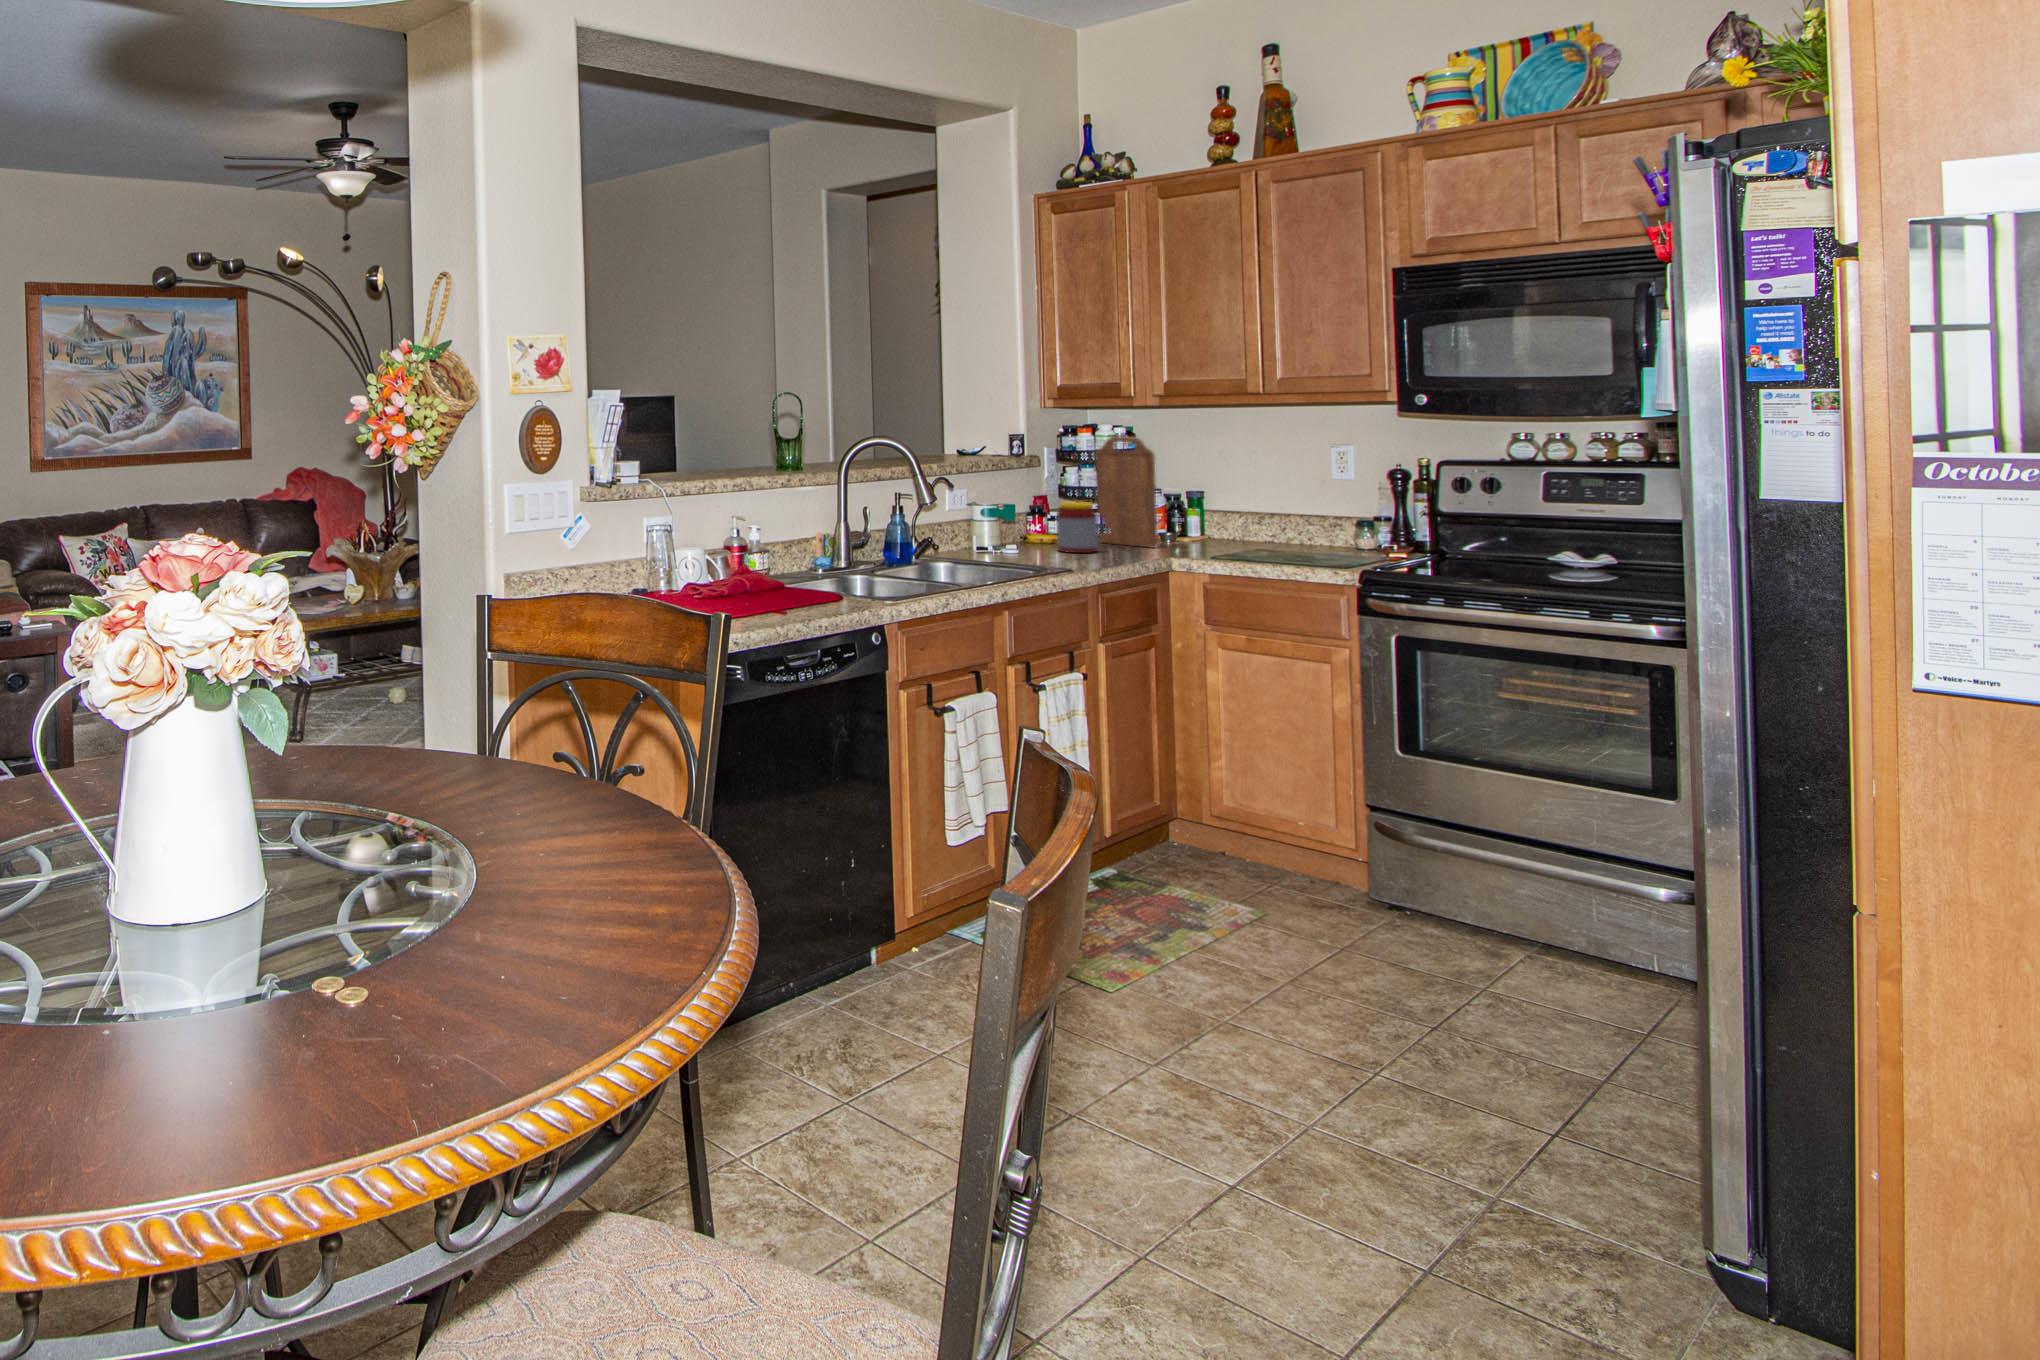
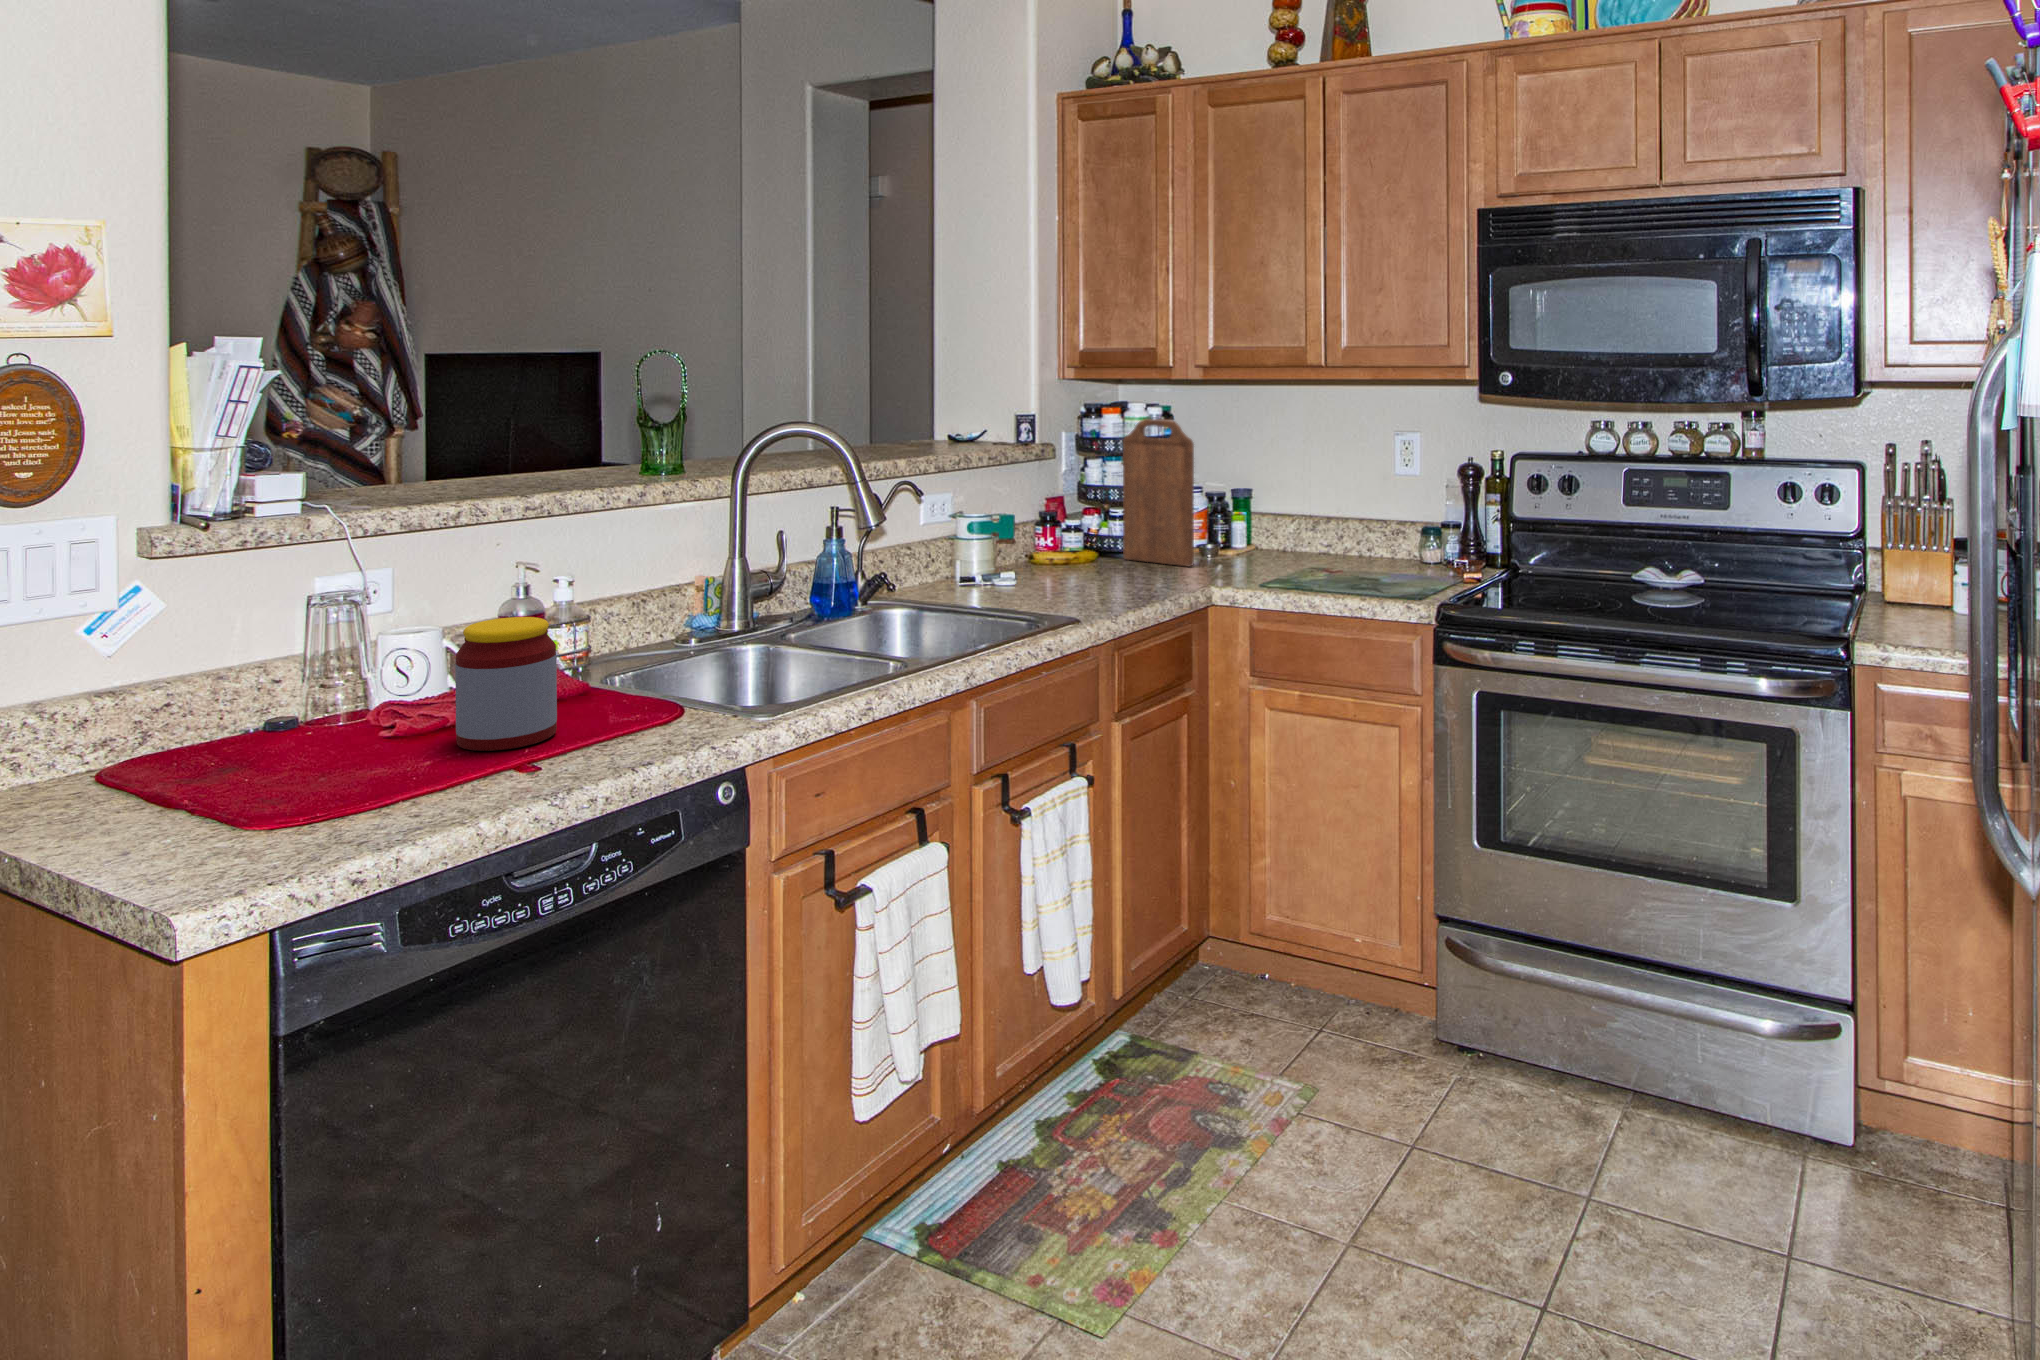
jar: present [1056,502,1098,553] -> present [455,617,557,751]

